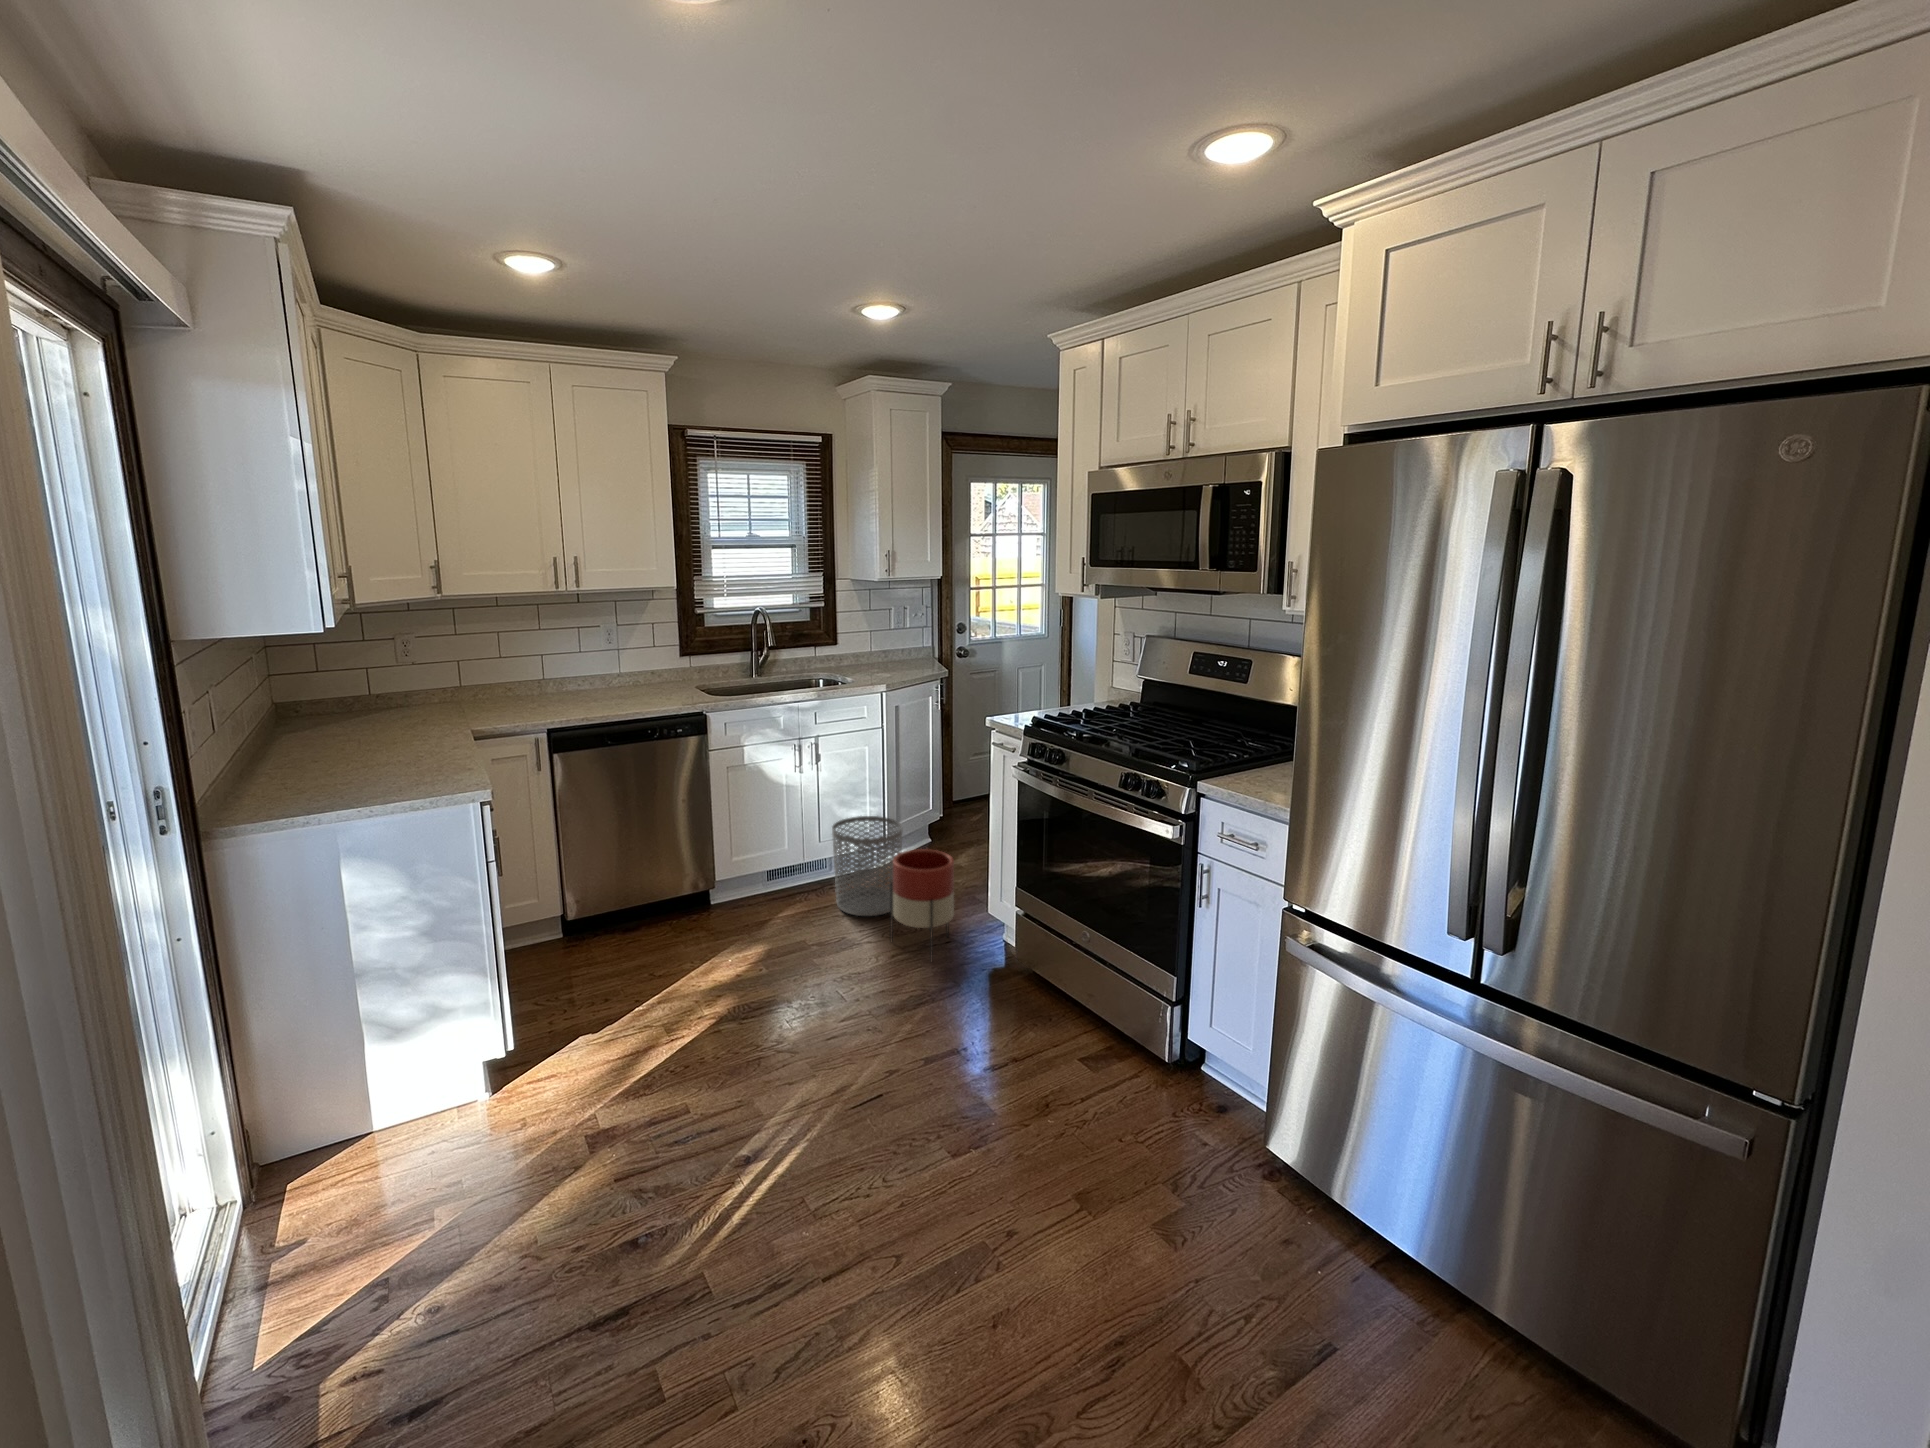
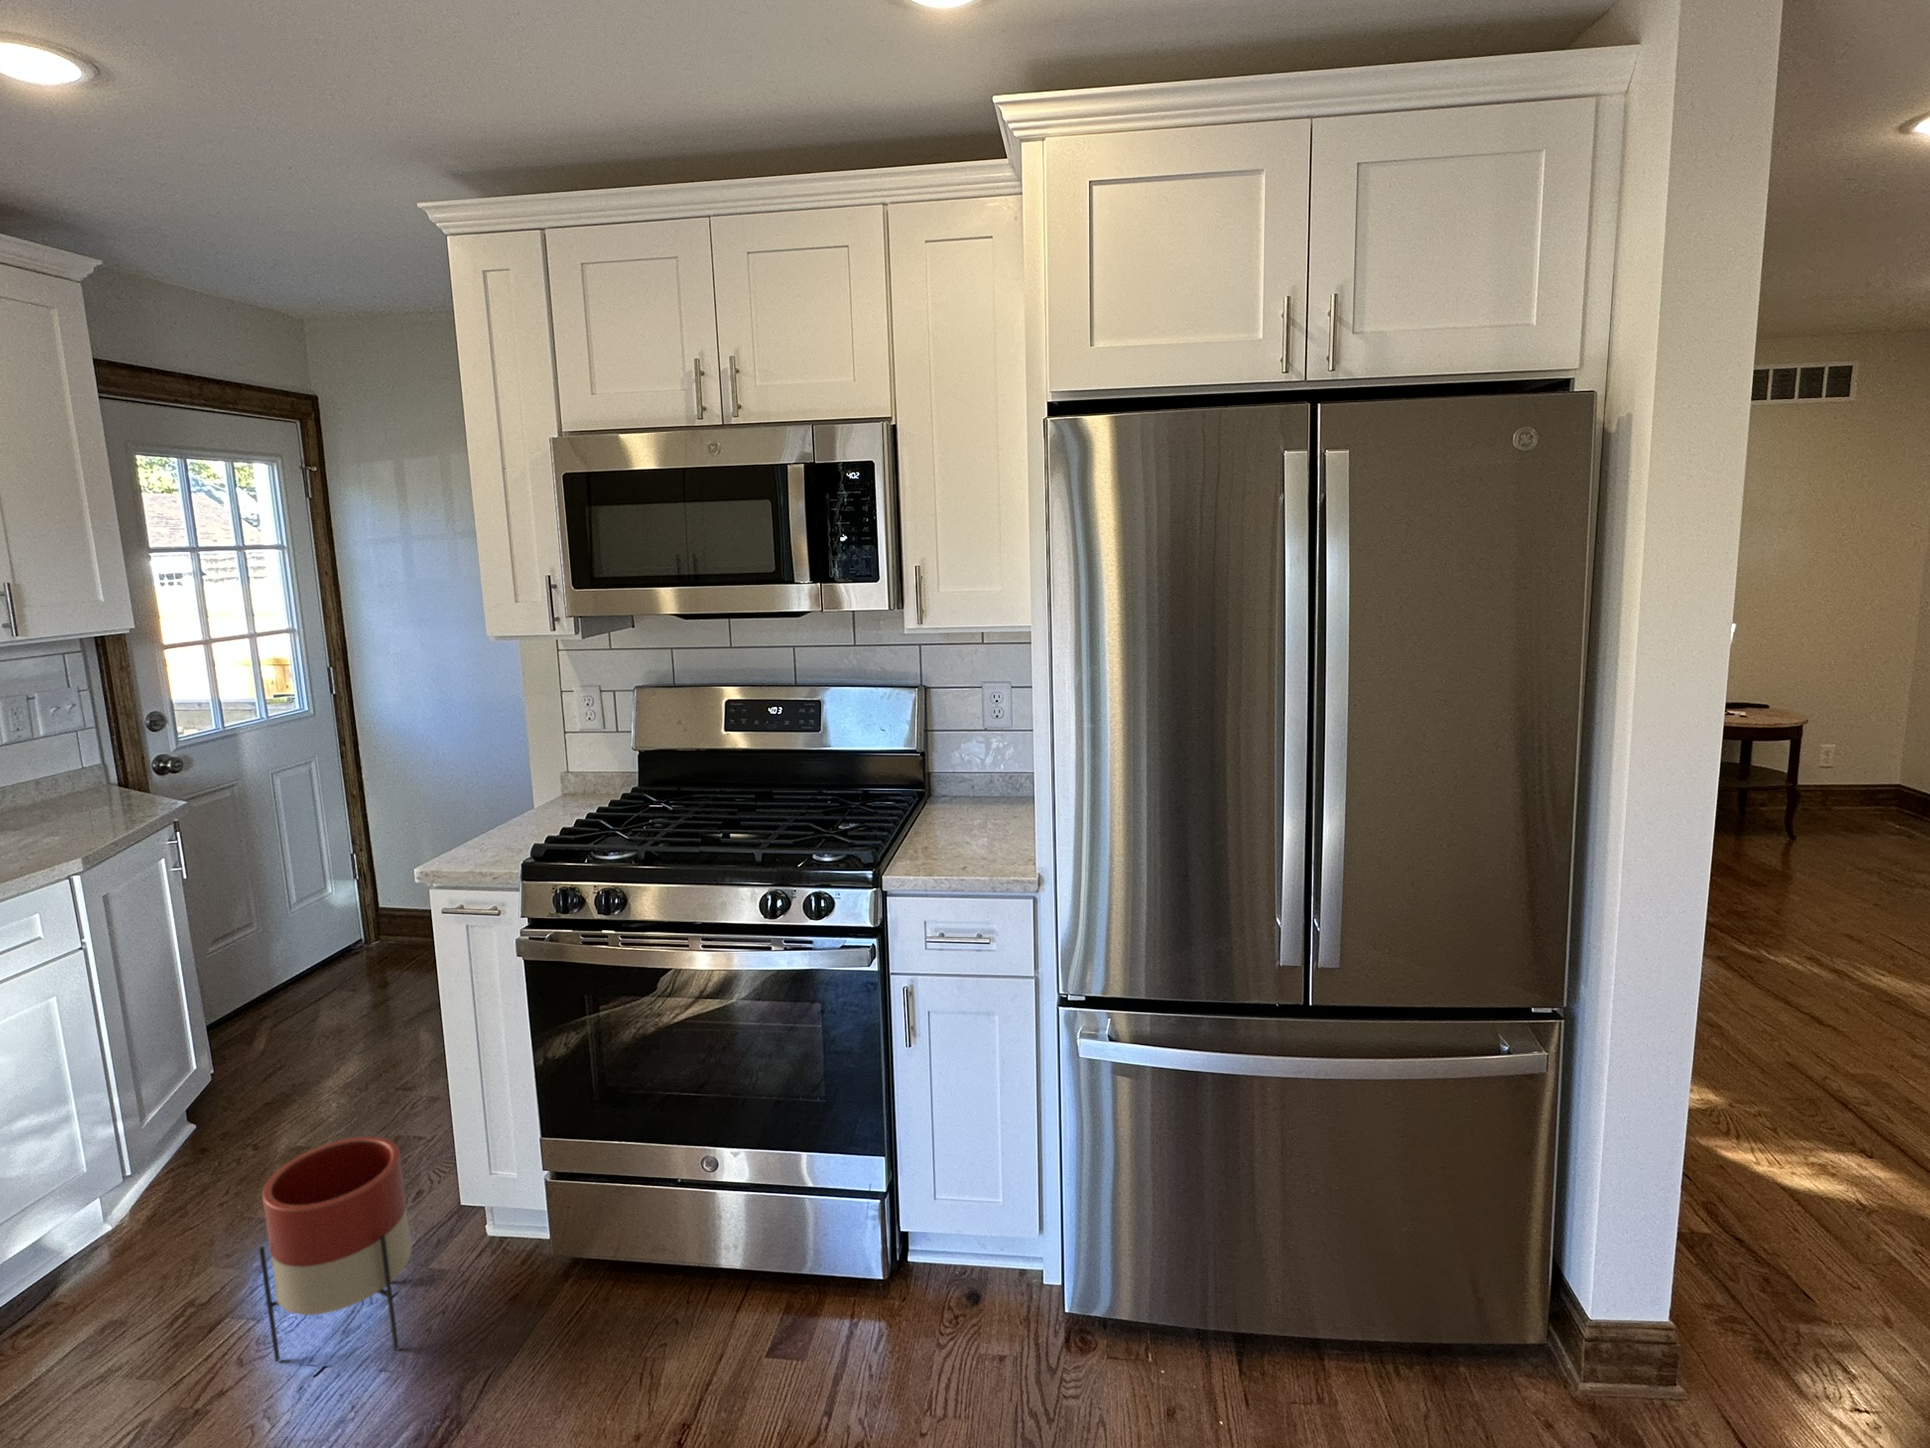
waste bin: present [832,816,902,916] -> none [28,1118,230,1361]

